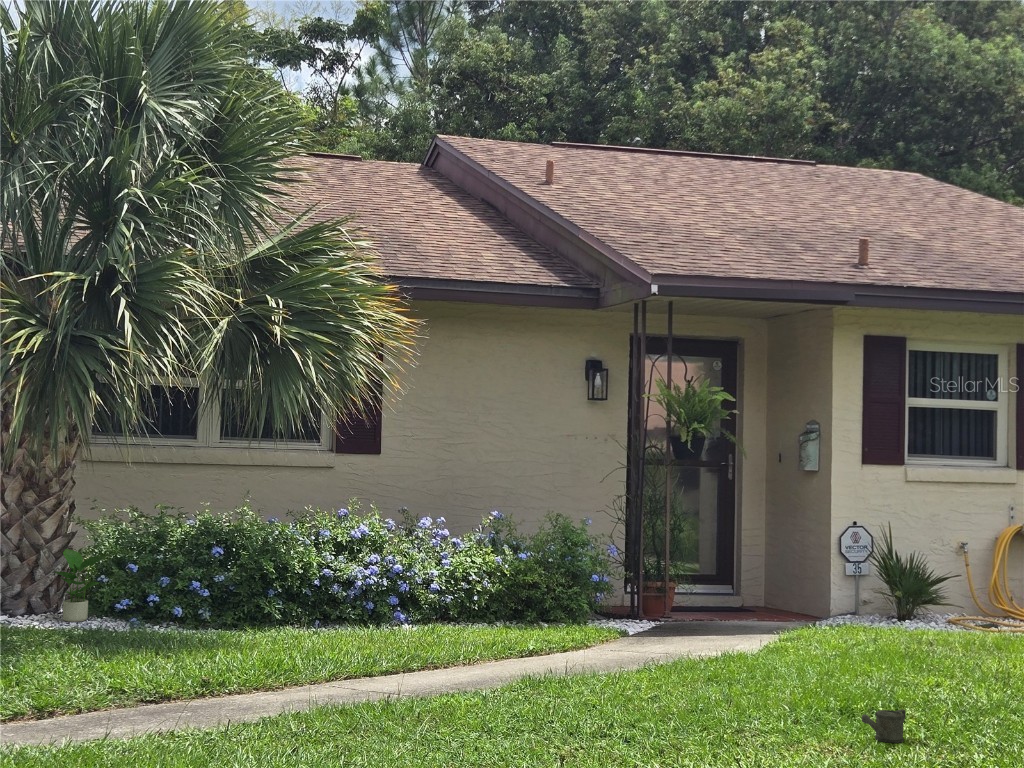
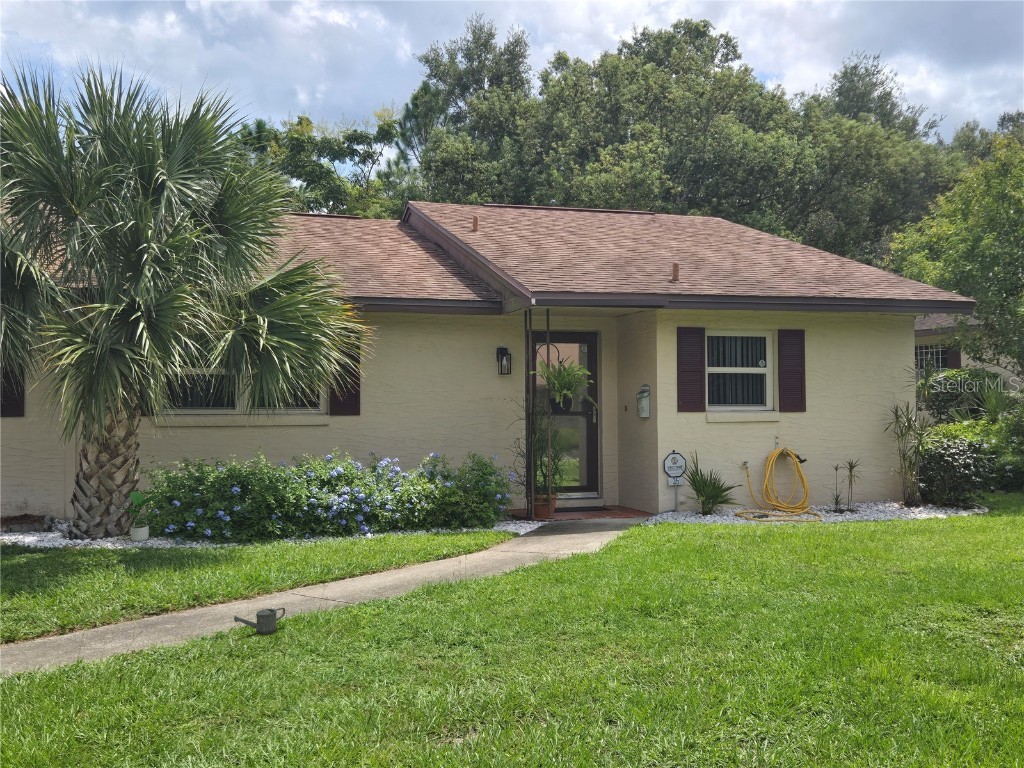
watering can: present [862,709,906,743] -> present [234,607,285,634]

